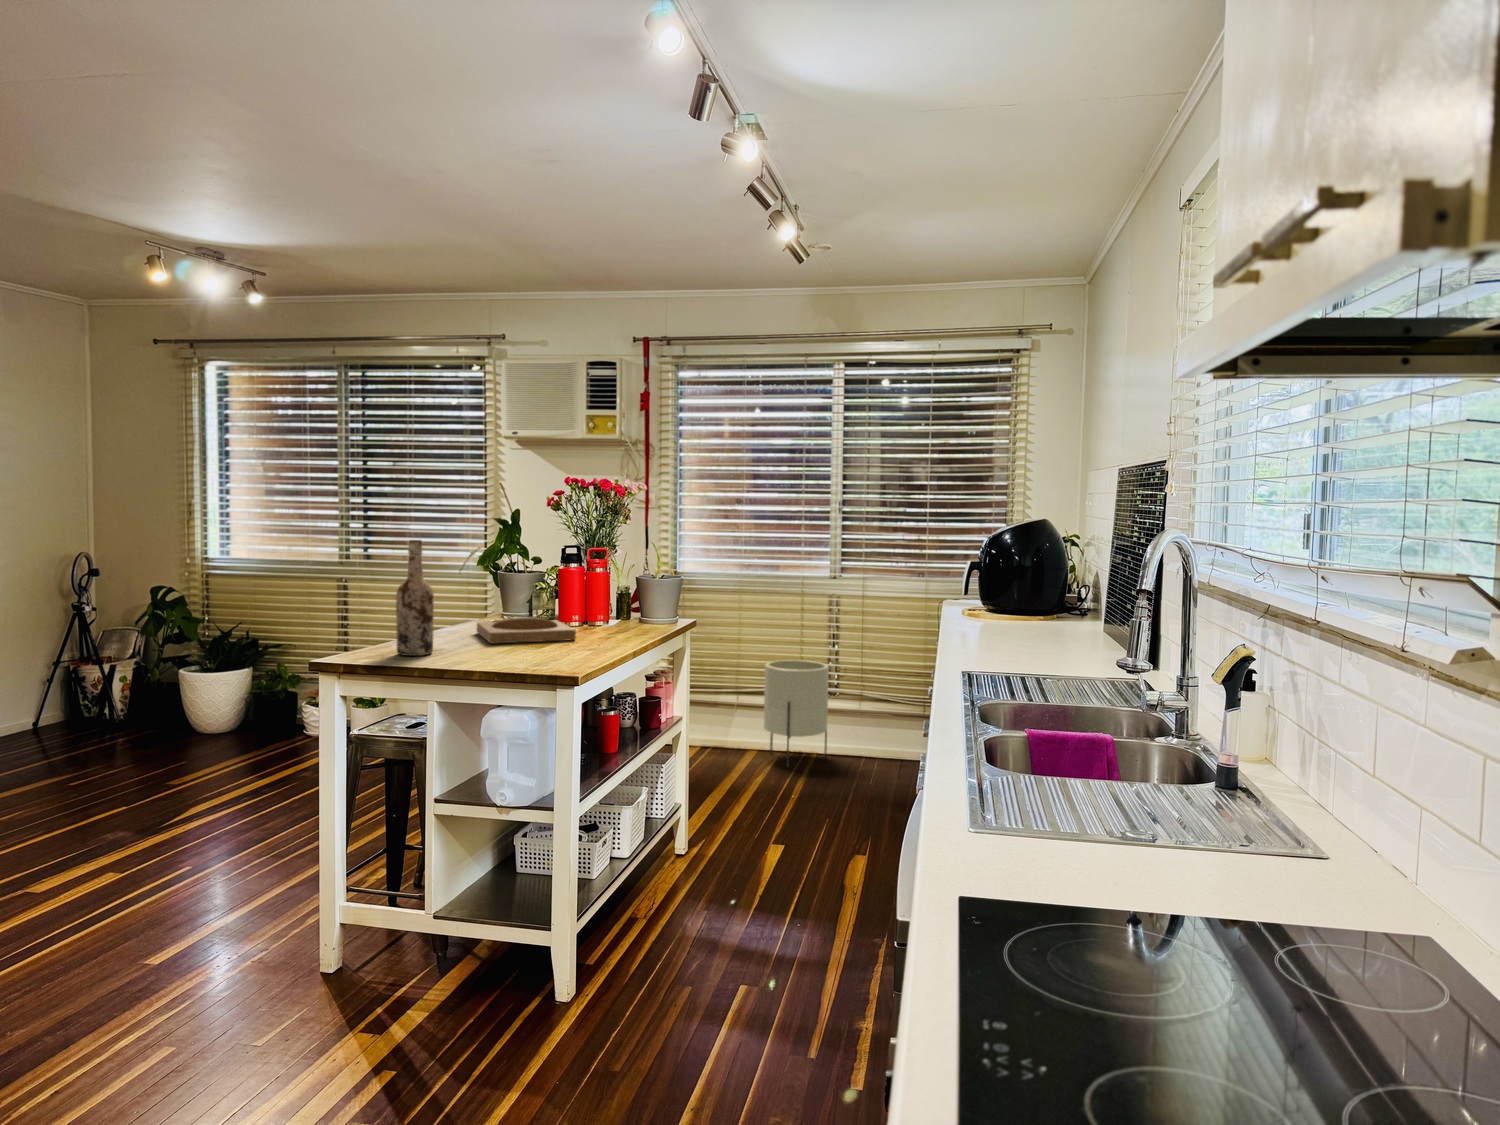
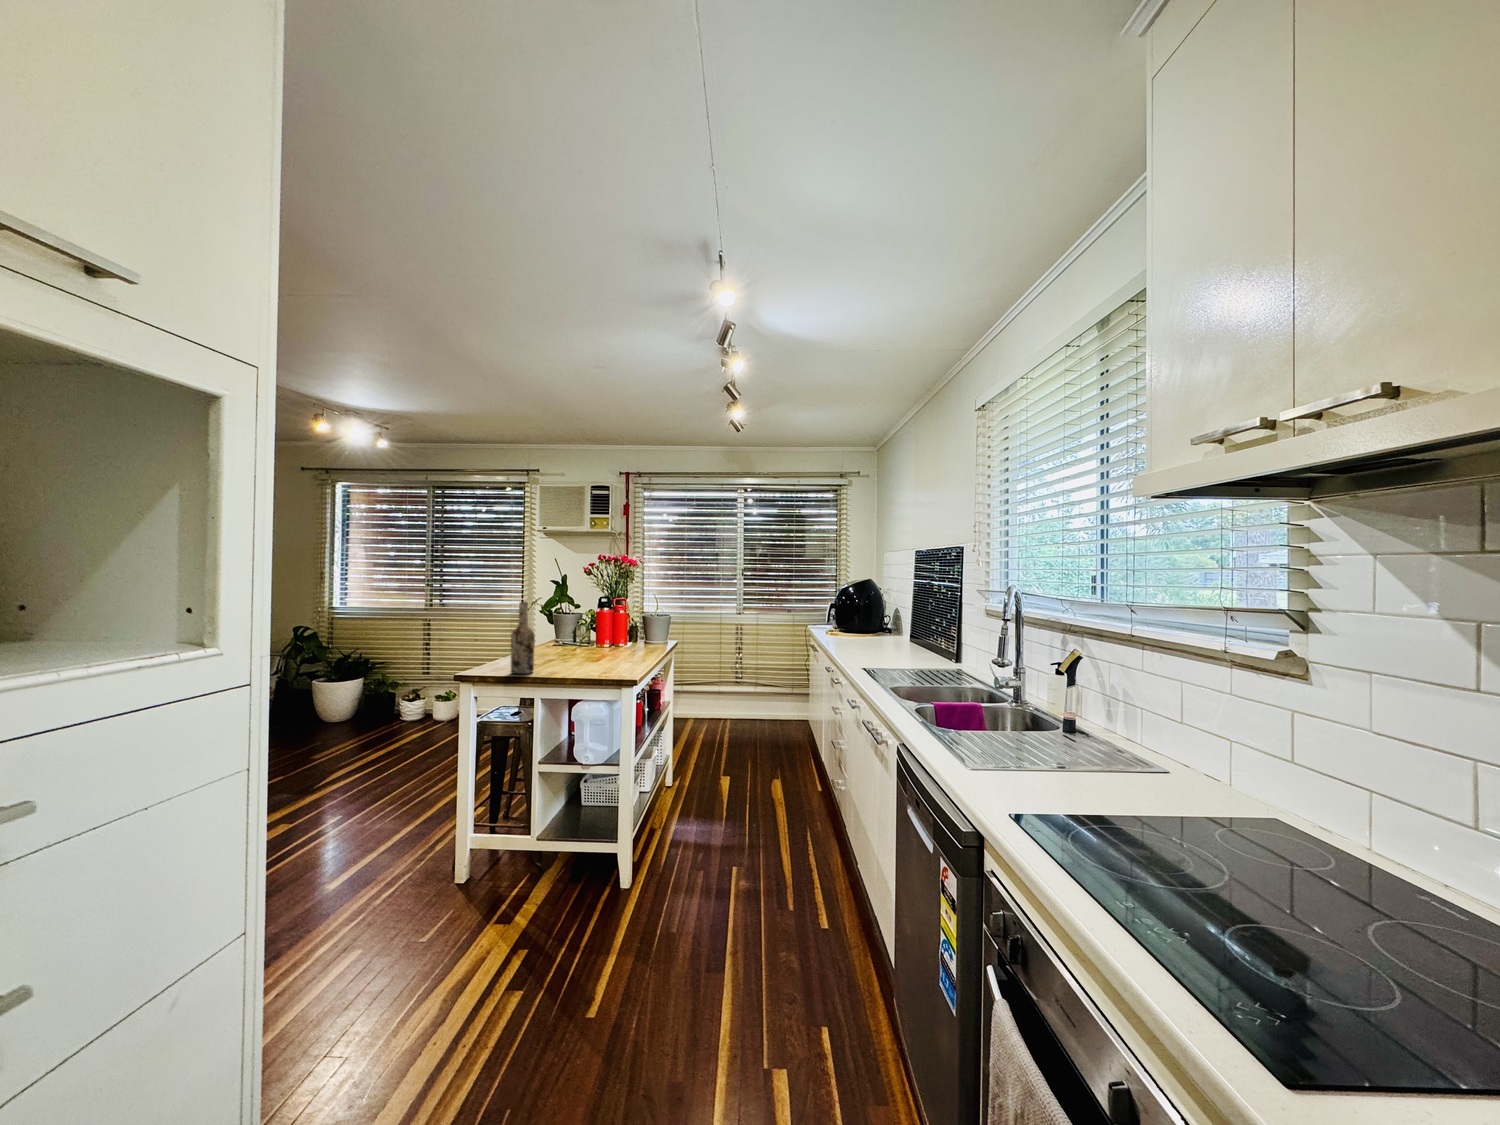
tray: present [477,617,576,643] -> none [551,646,616,664]
planter: present [764,660,829,767] -> none [702,661,739,726]

